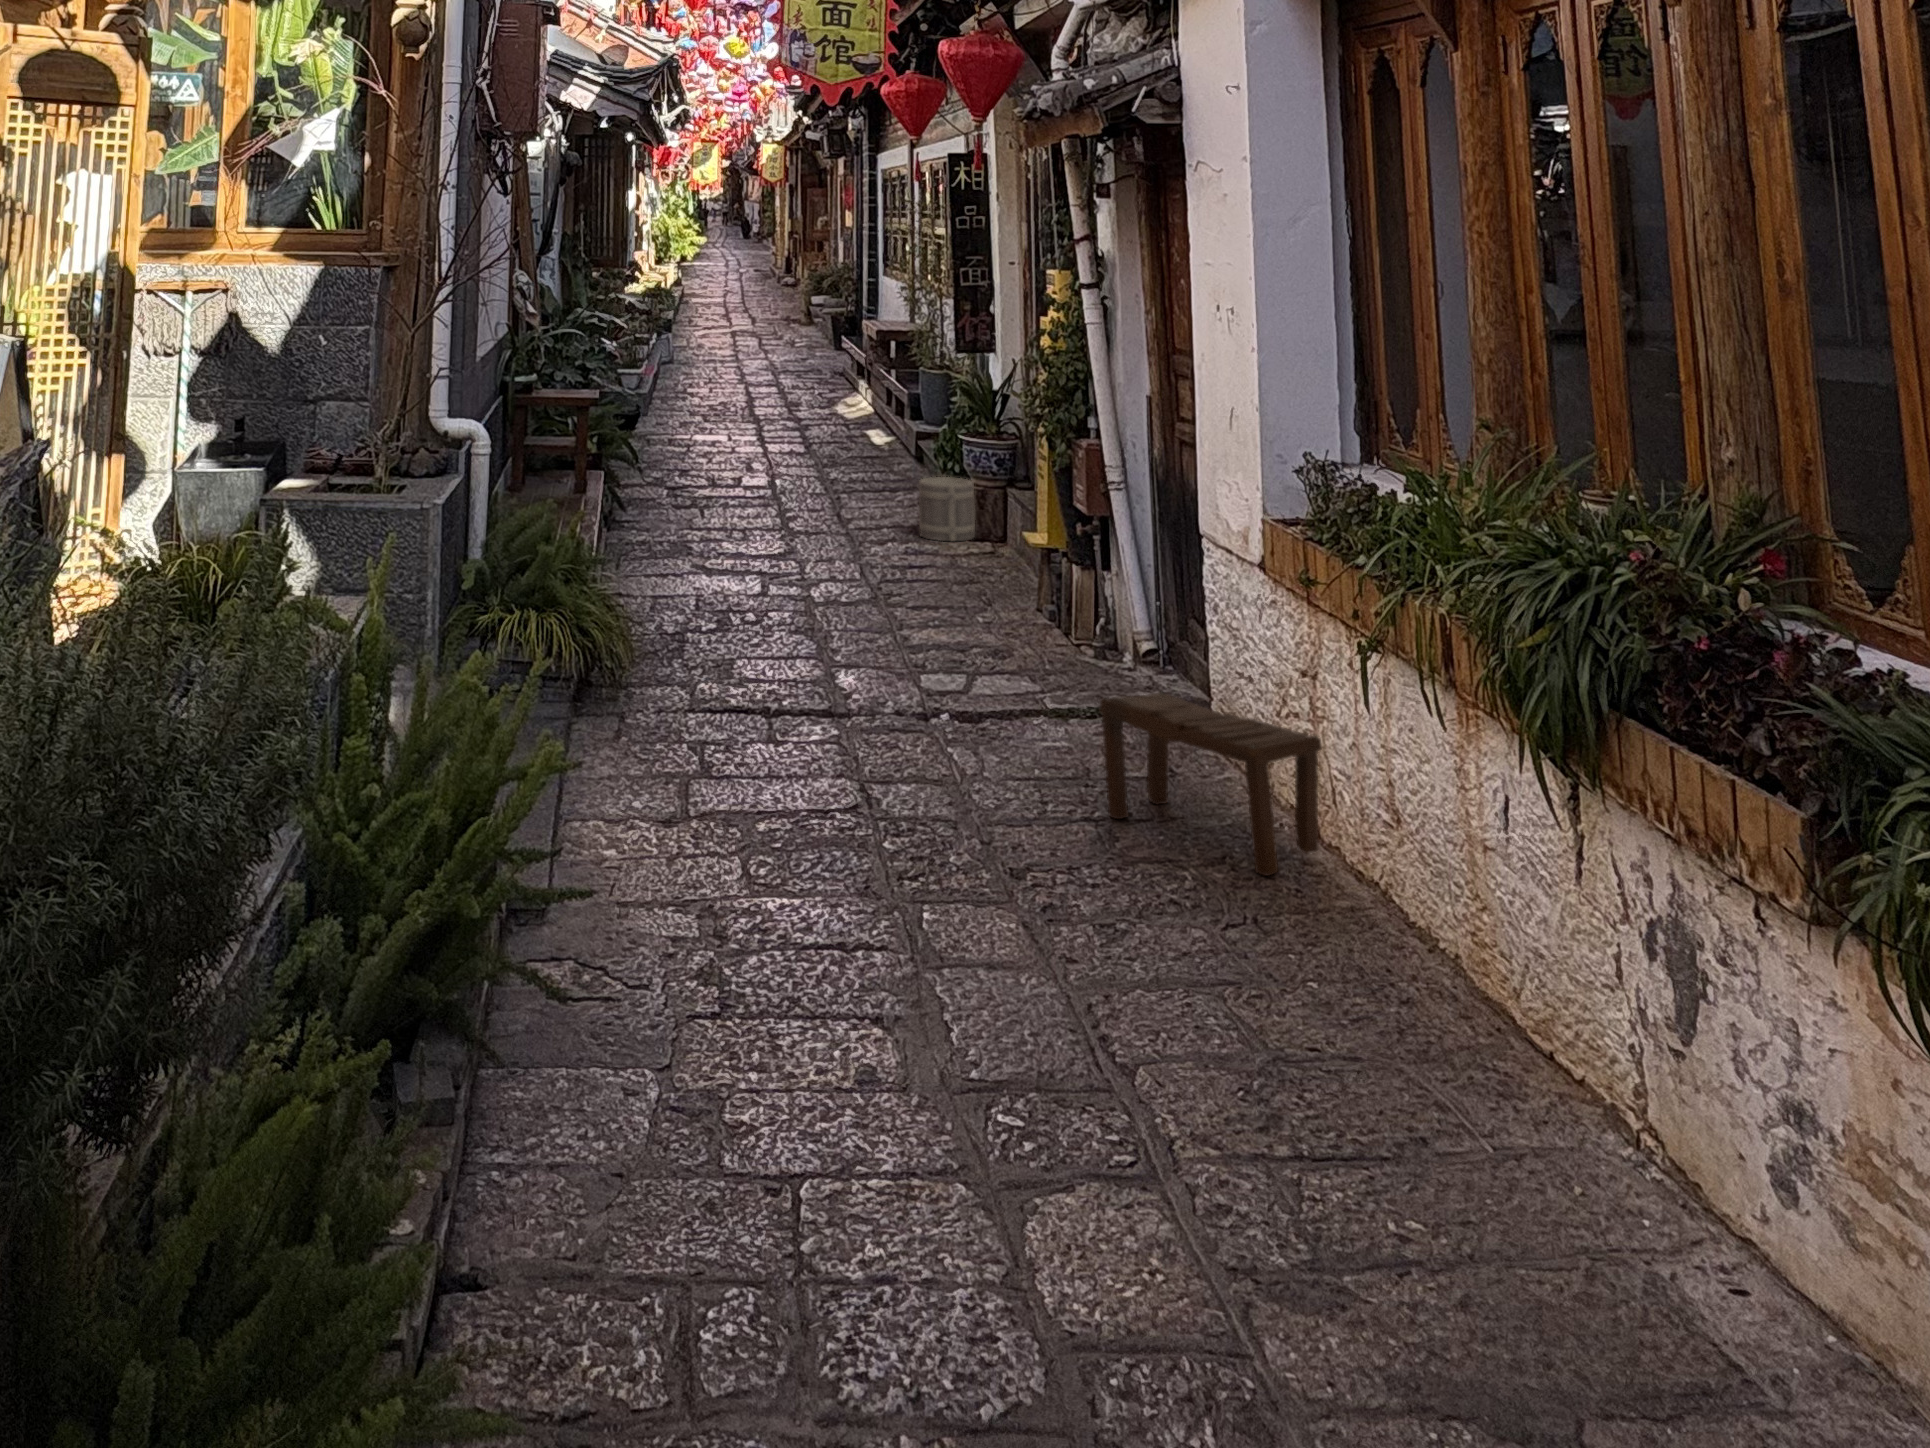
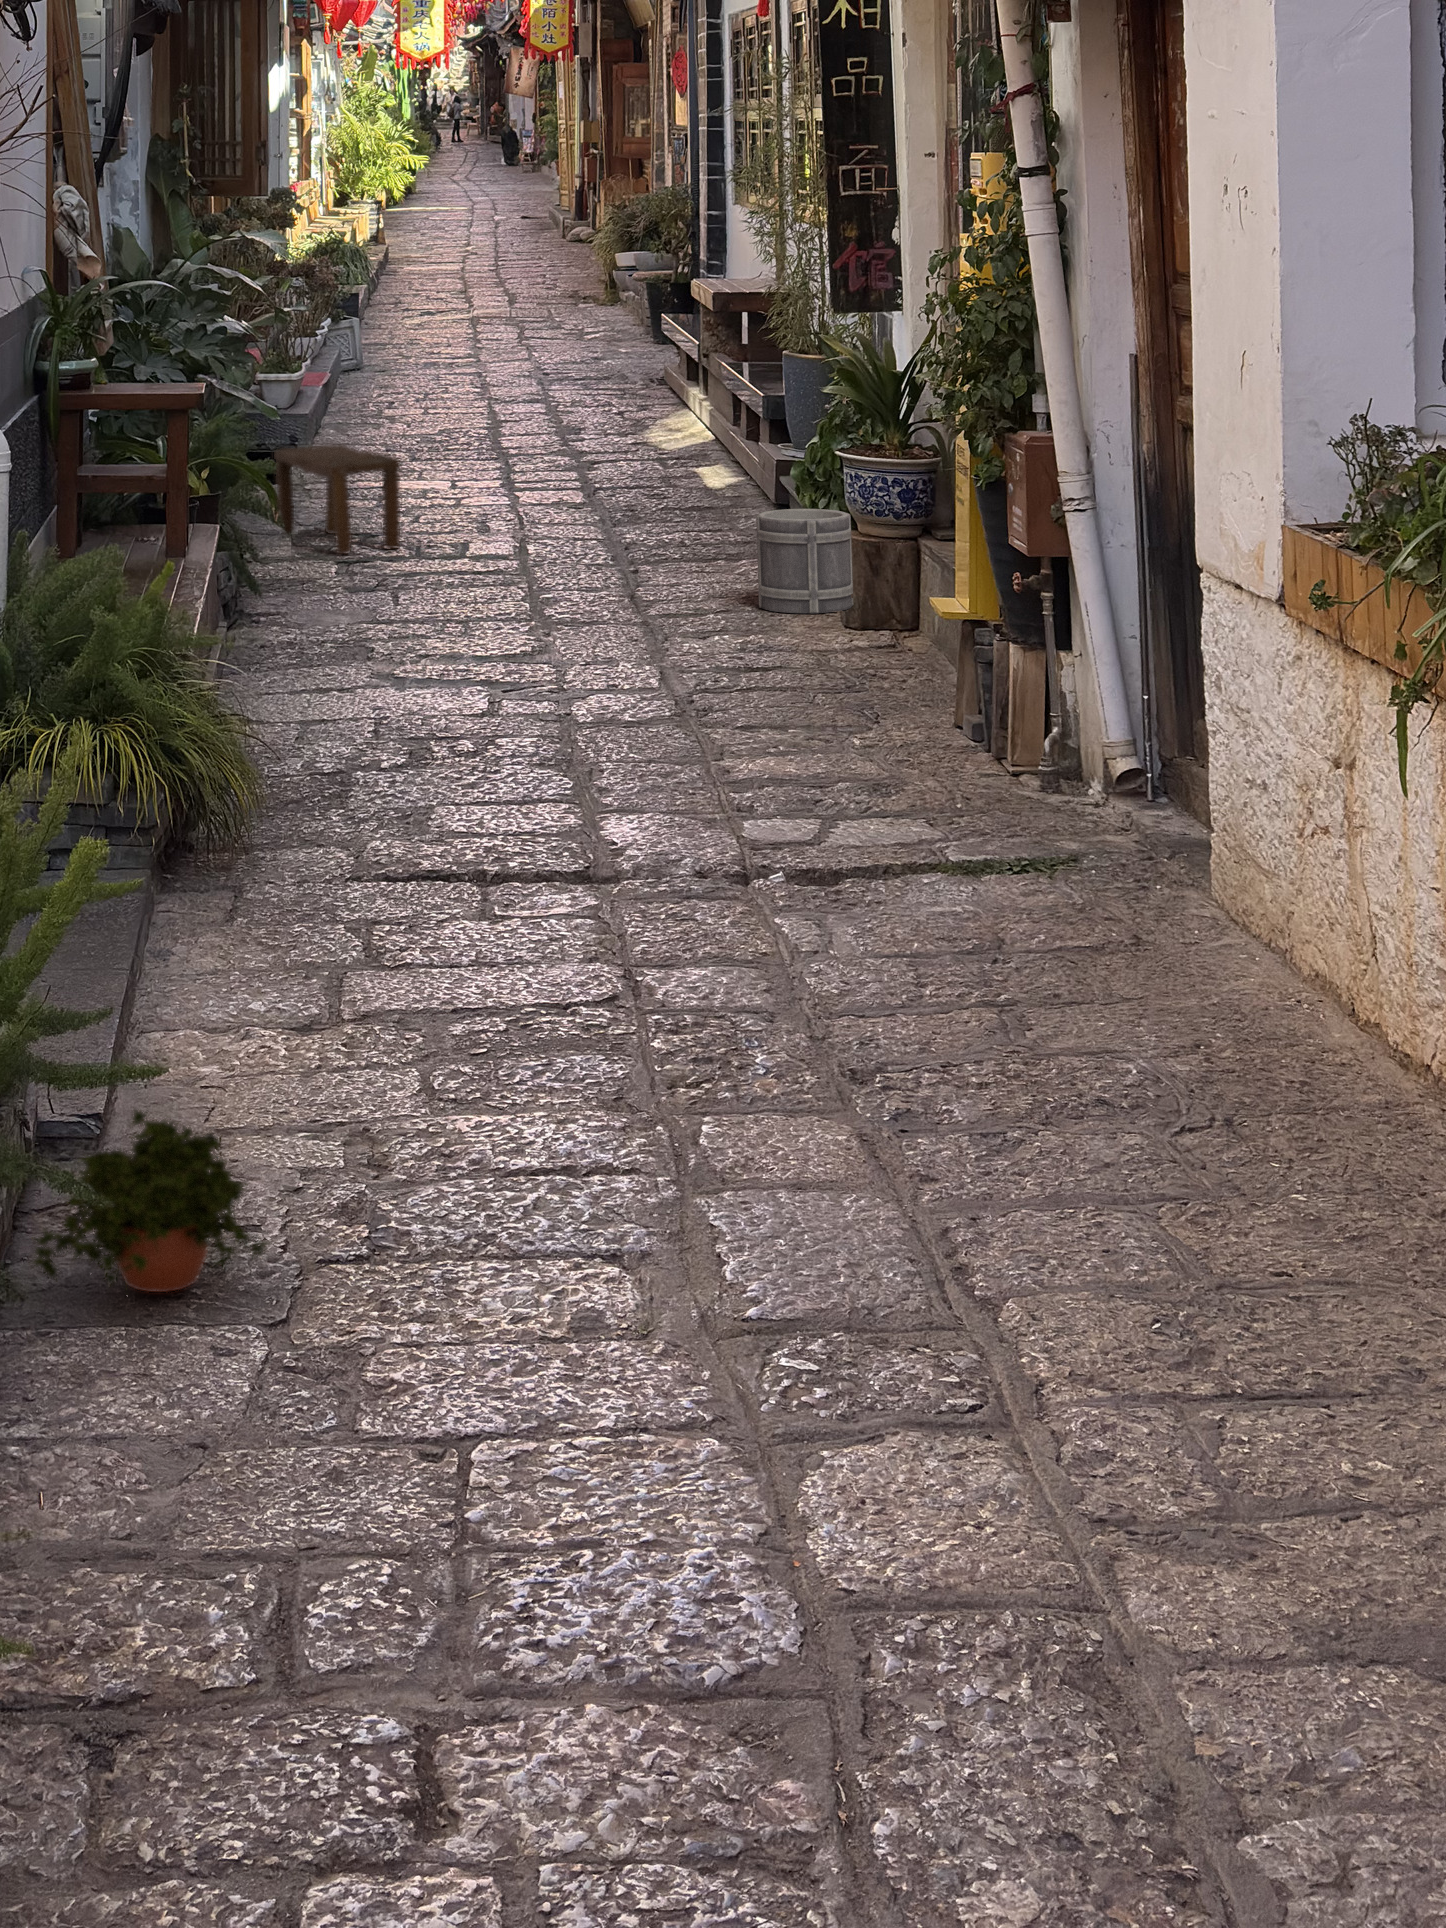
bench: present [1100,692,1321,876] -> present [274,444,400,554]
potted plant: none [510,903,669,1039] -> present [32,1110,268,1292]

